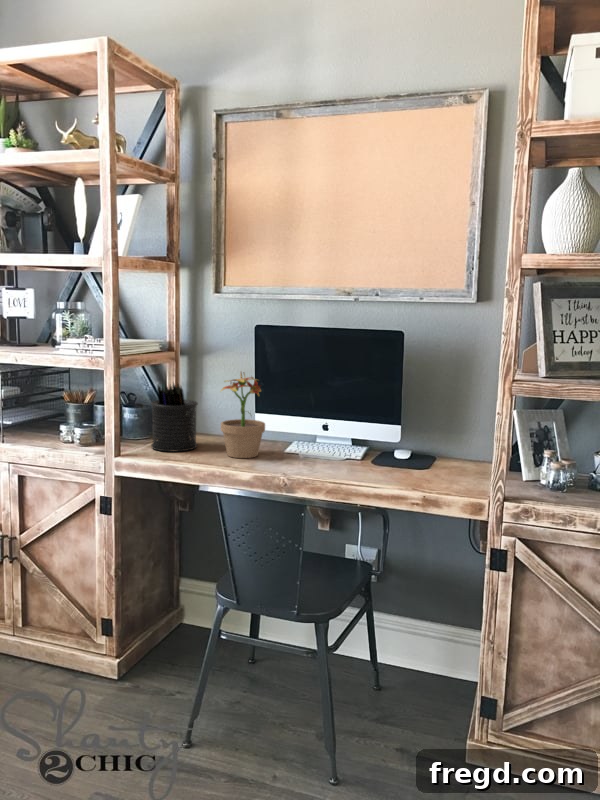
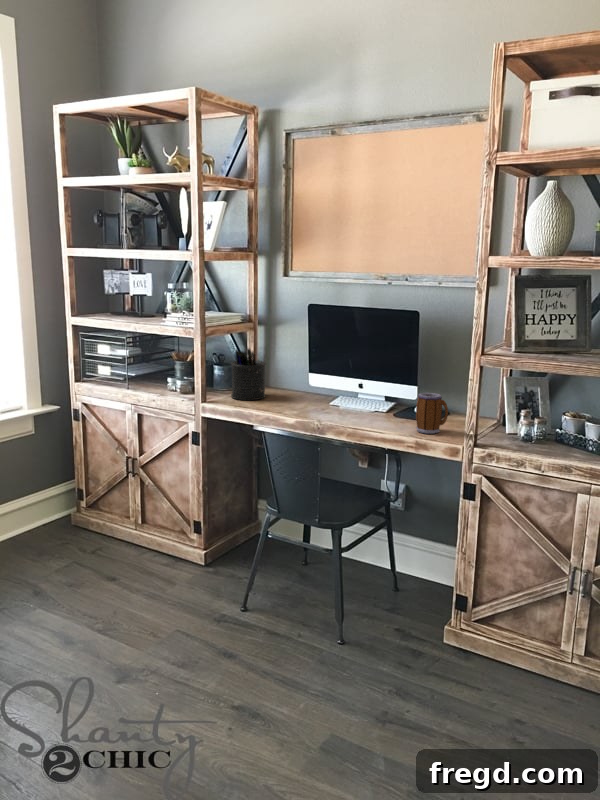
potted plant: present [221,373,265,458] -> none [278,340,314,407]
mug: none [414,433,457,486] -> present [416,393,448,434]

